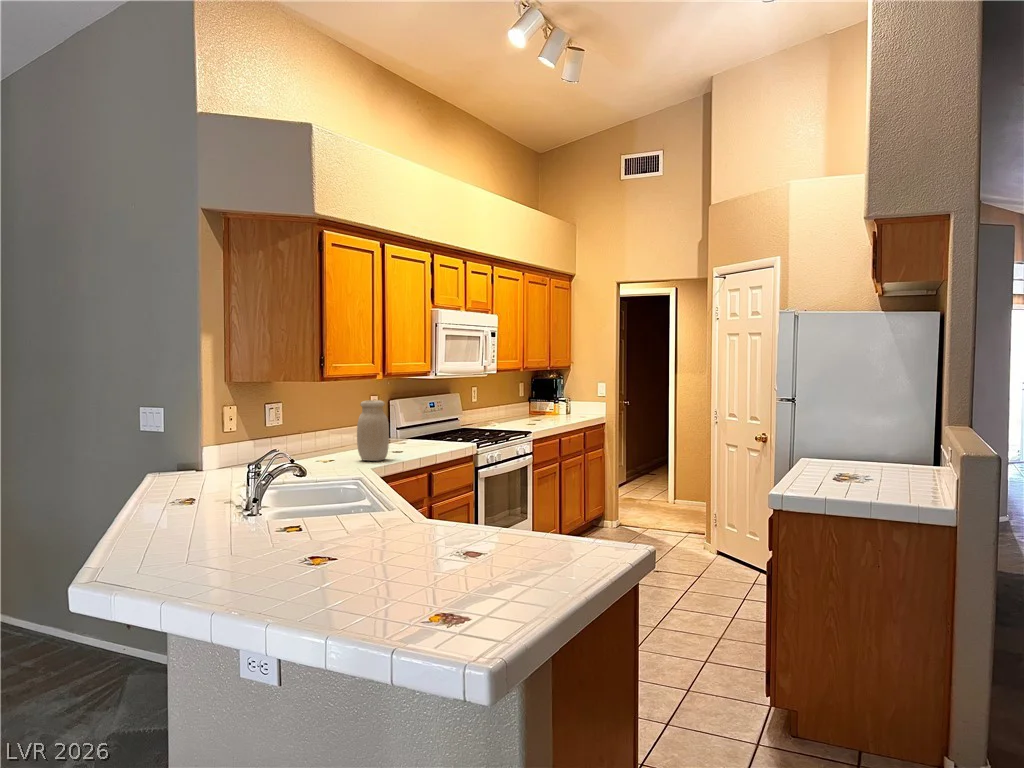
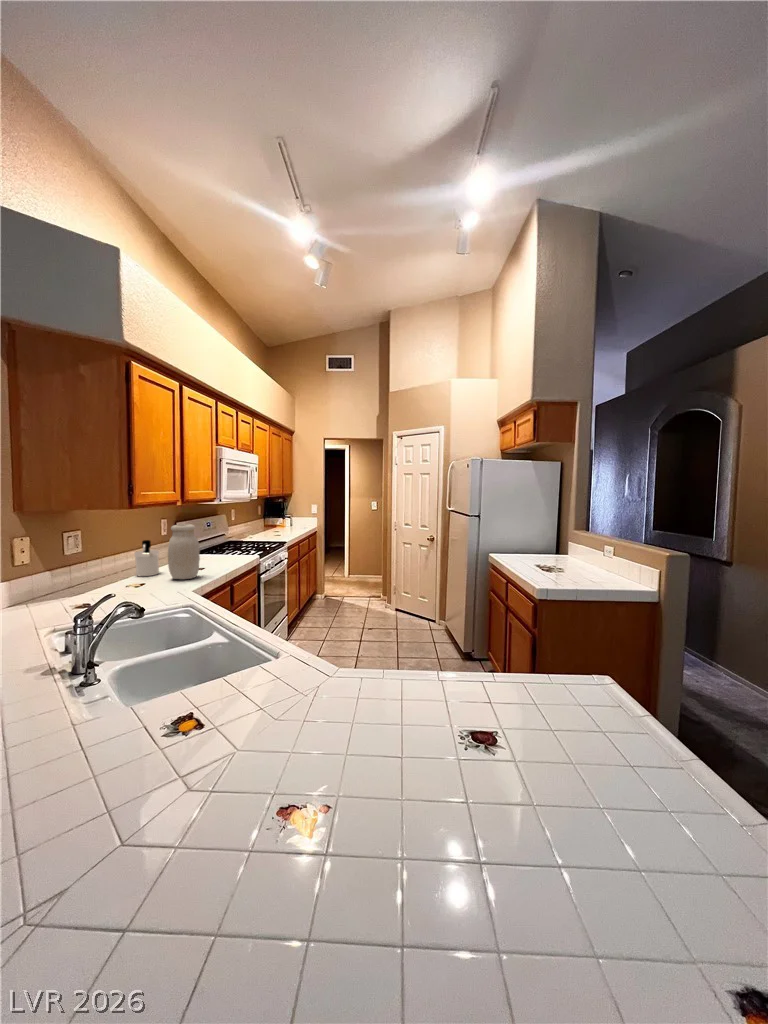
soap dispenser: none [331,417,354,457] -> present [134,540,159,576]

